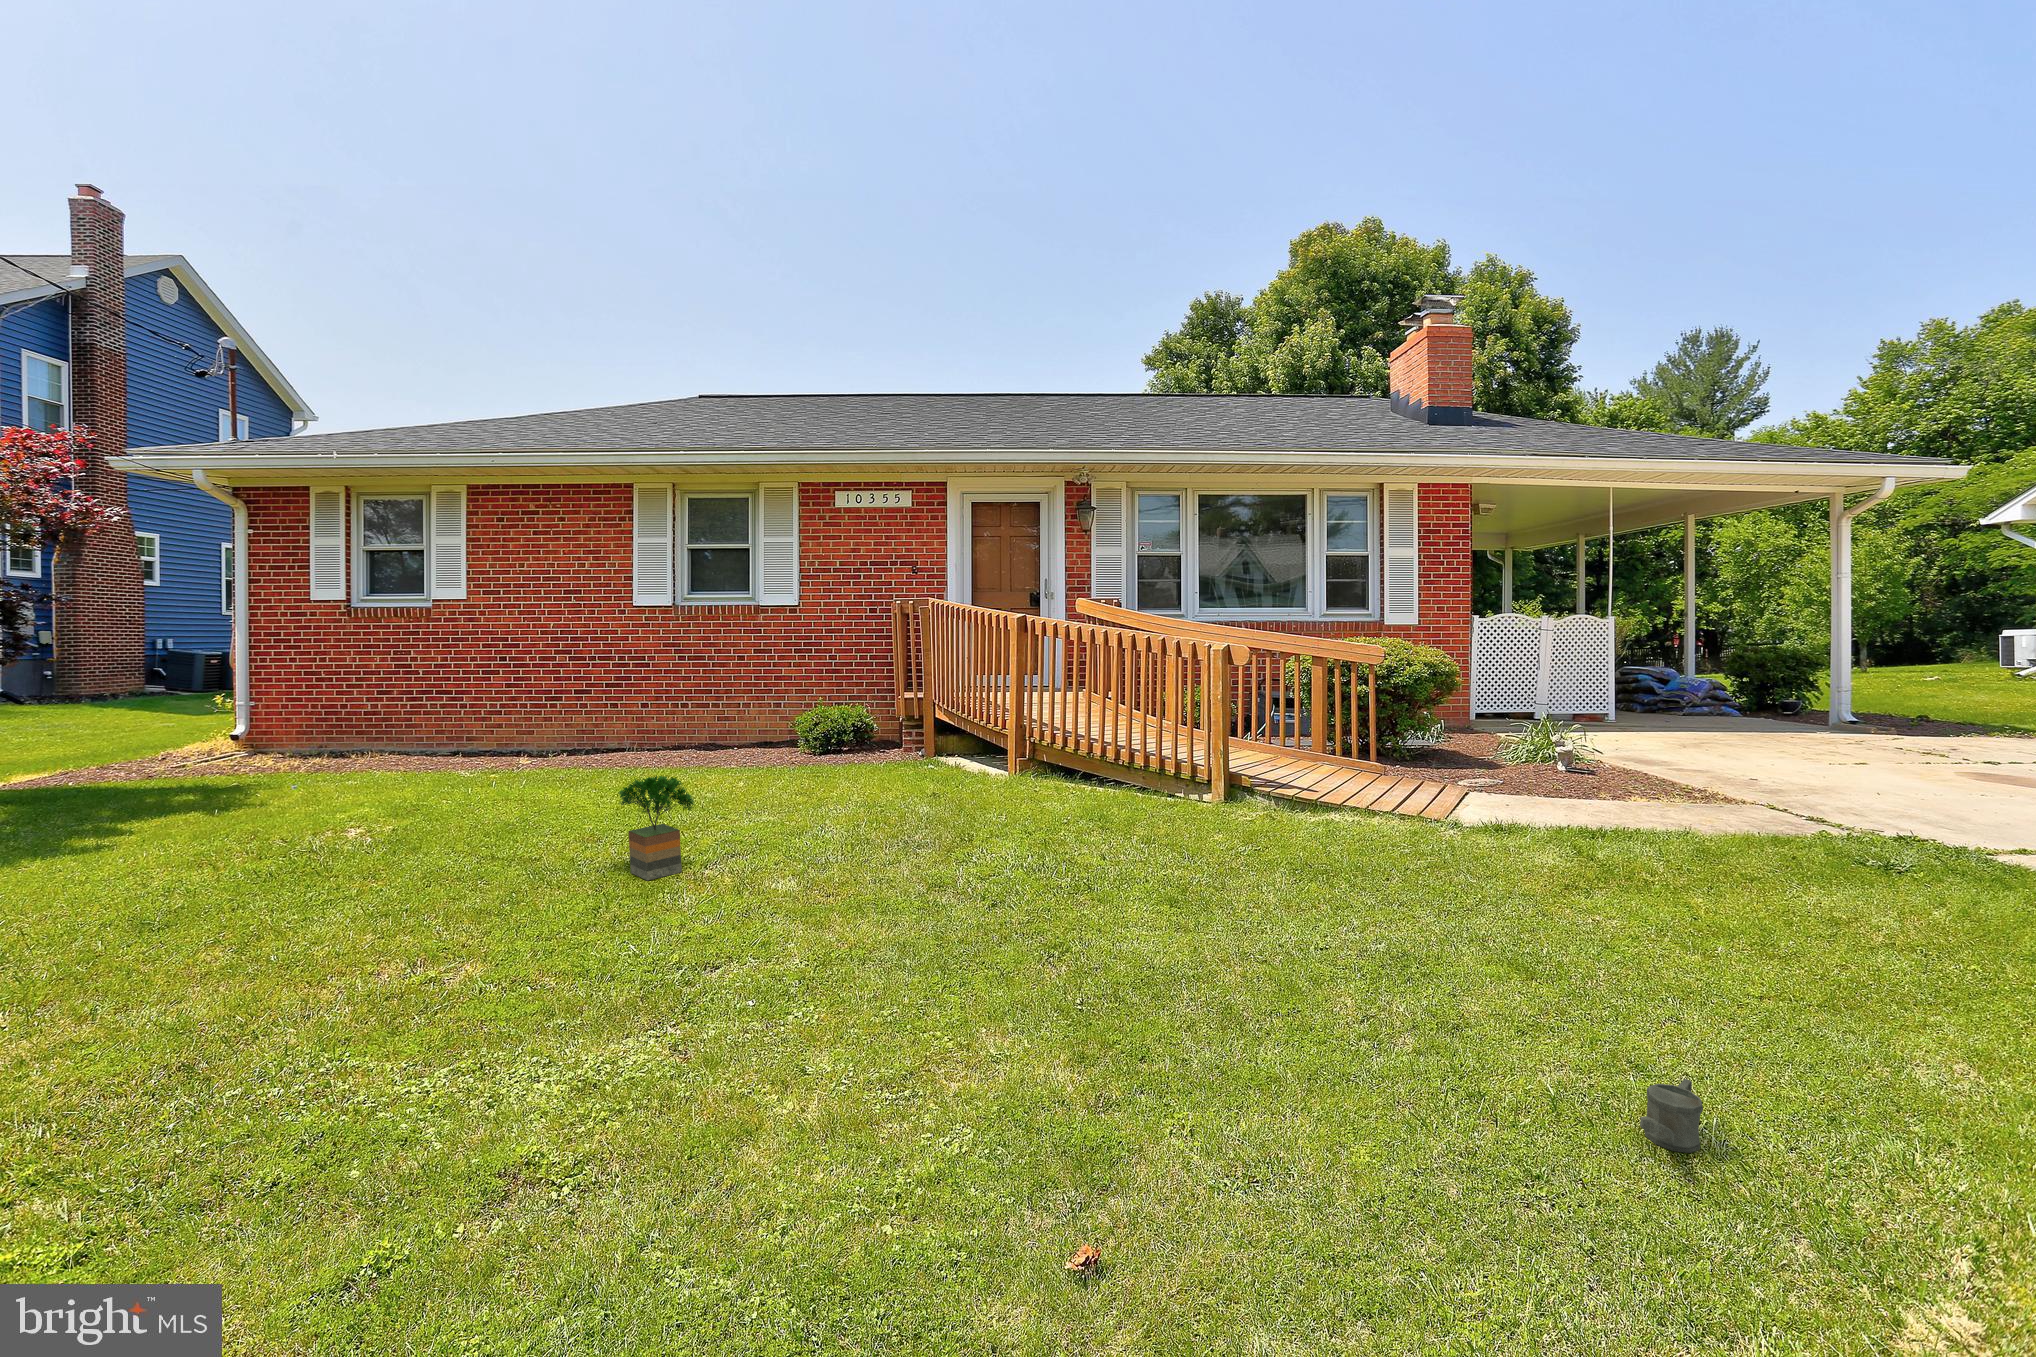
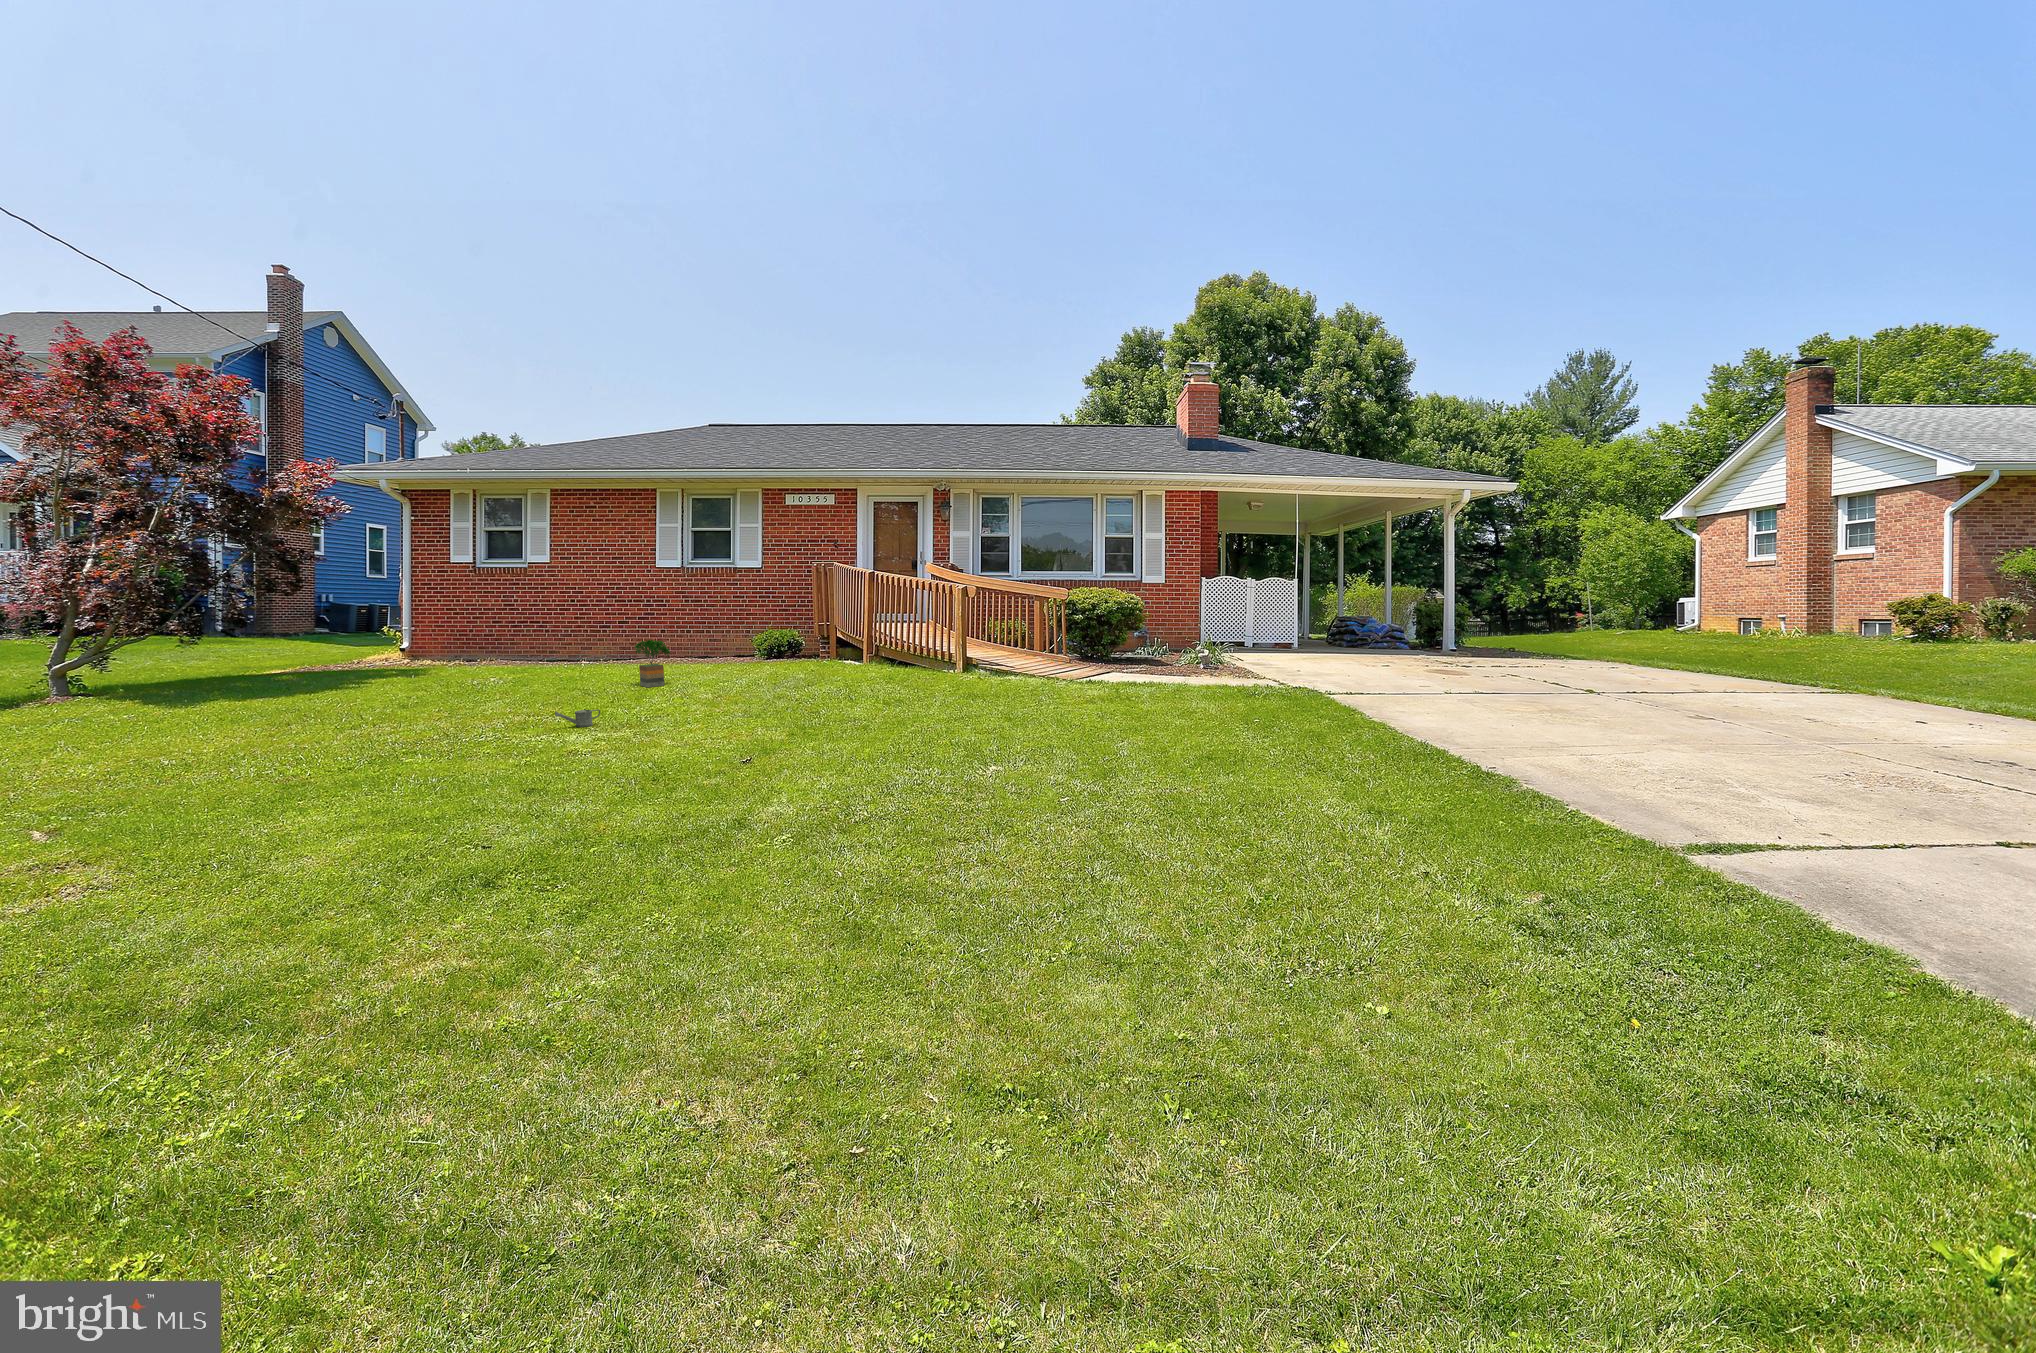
watering can: present [1640,1079,1703,1153] -> present [555,709,600,727]

